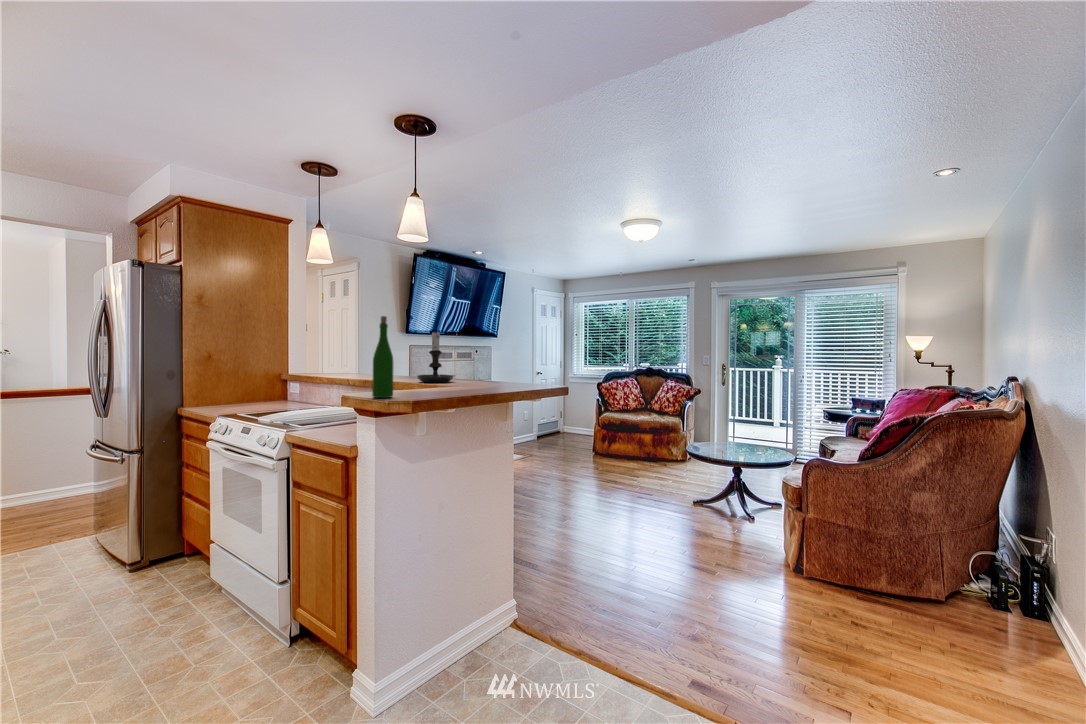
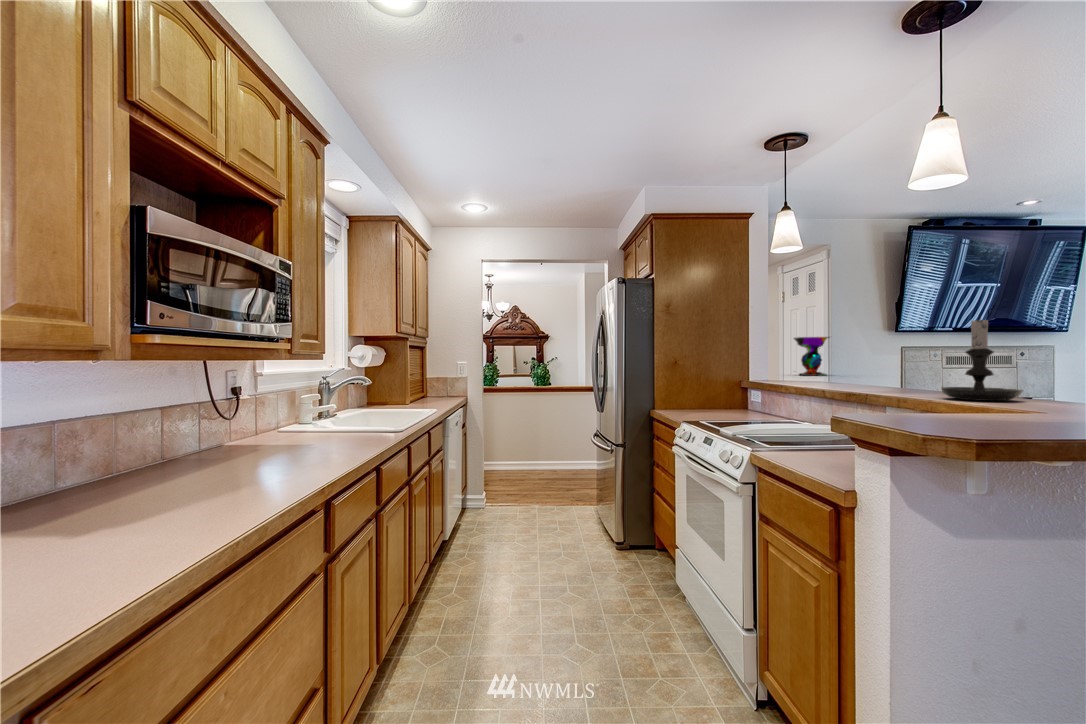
wine bottle: present [372,316,394,398] -> none [885,291,926,424]
decorative bowl: none [331,334,365,368] -> present [794,337,830,376]

